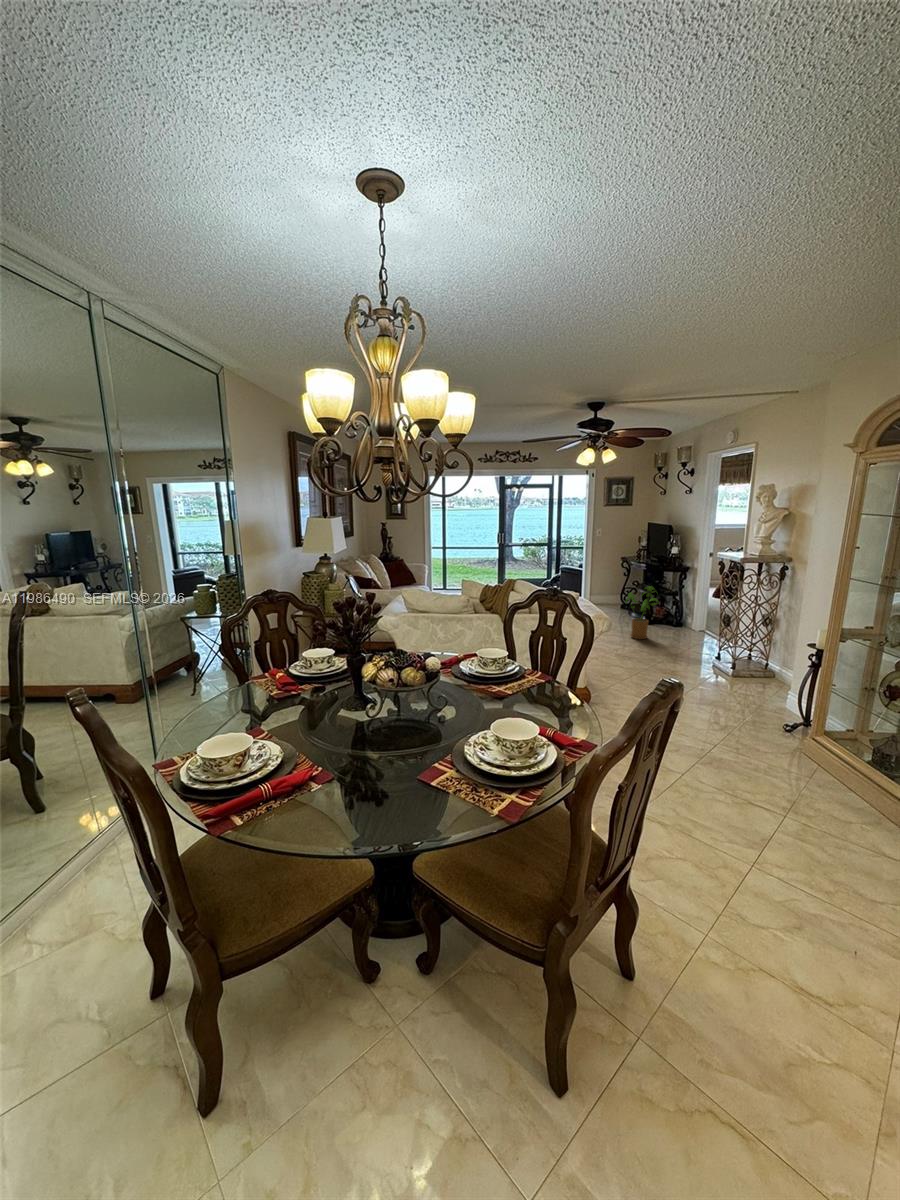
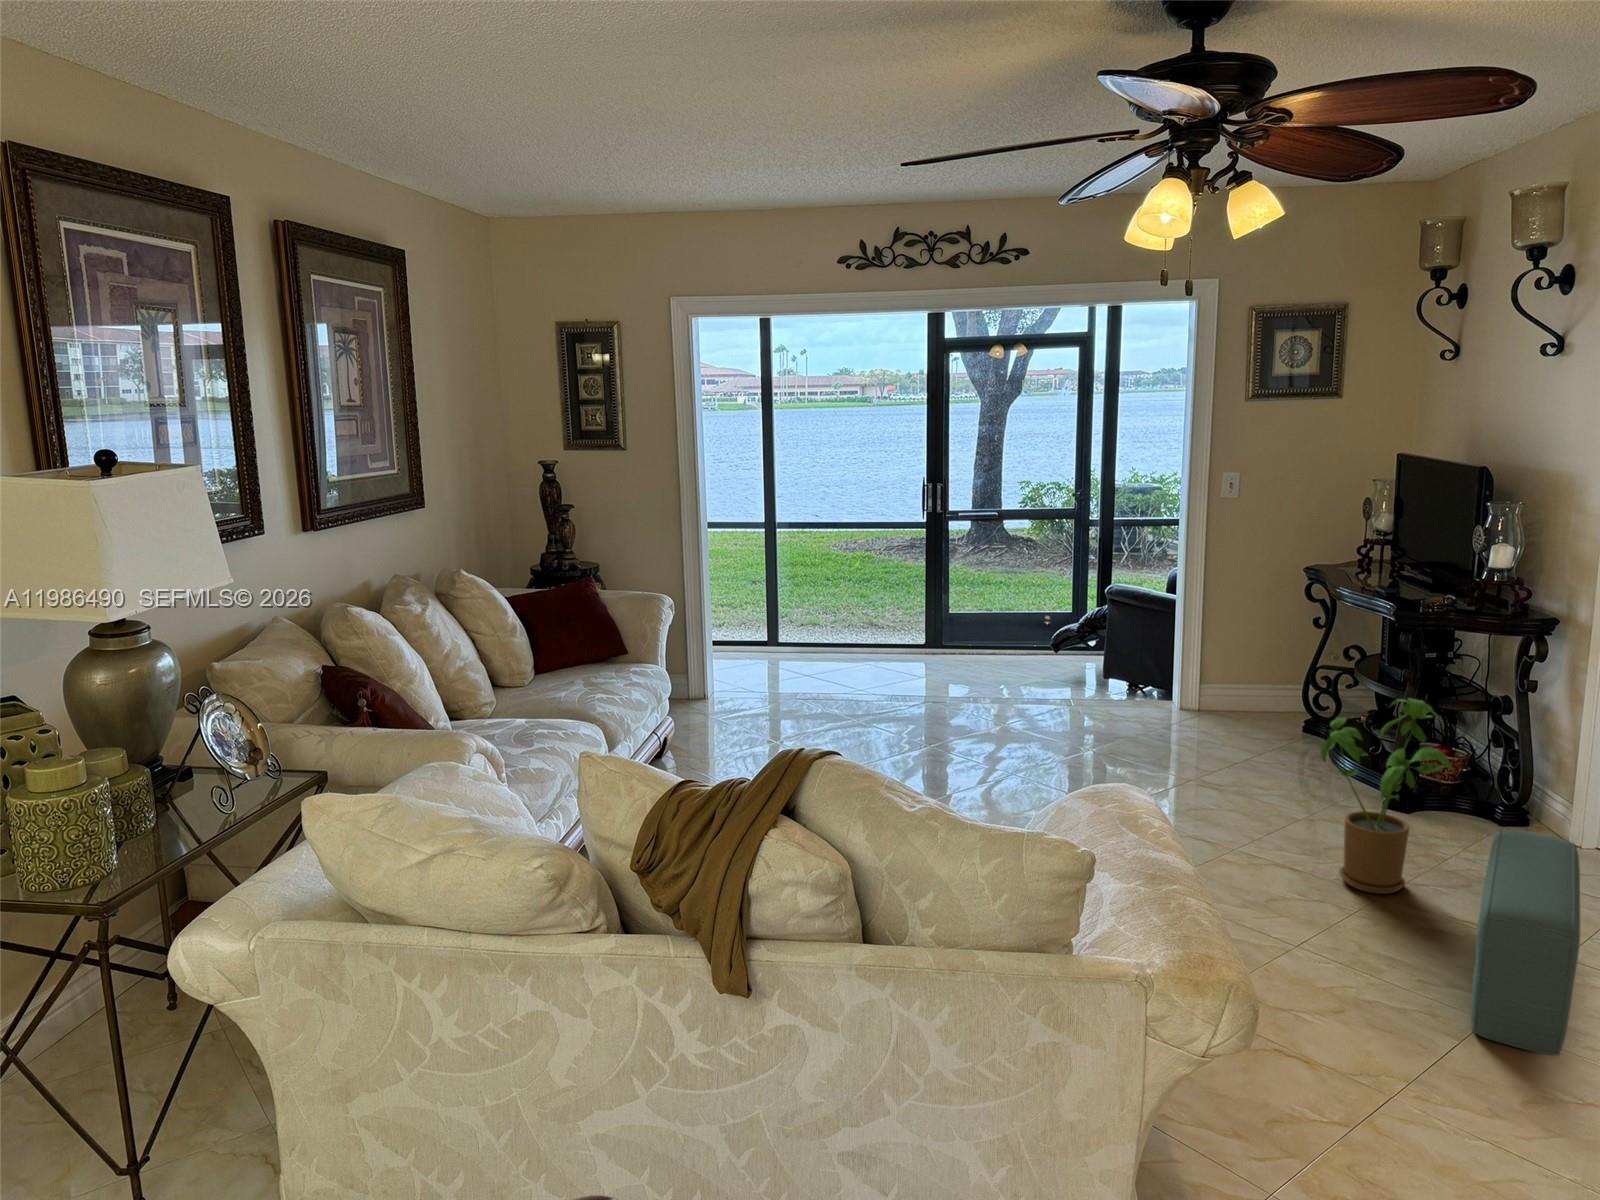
pouf: none [661,617,689,662] -> present [1471,830,1580,1055]

